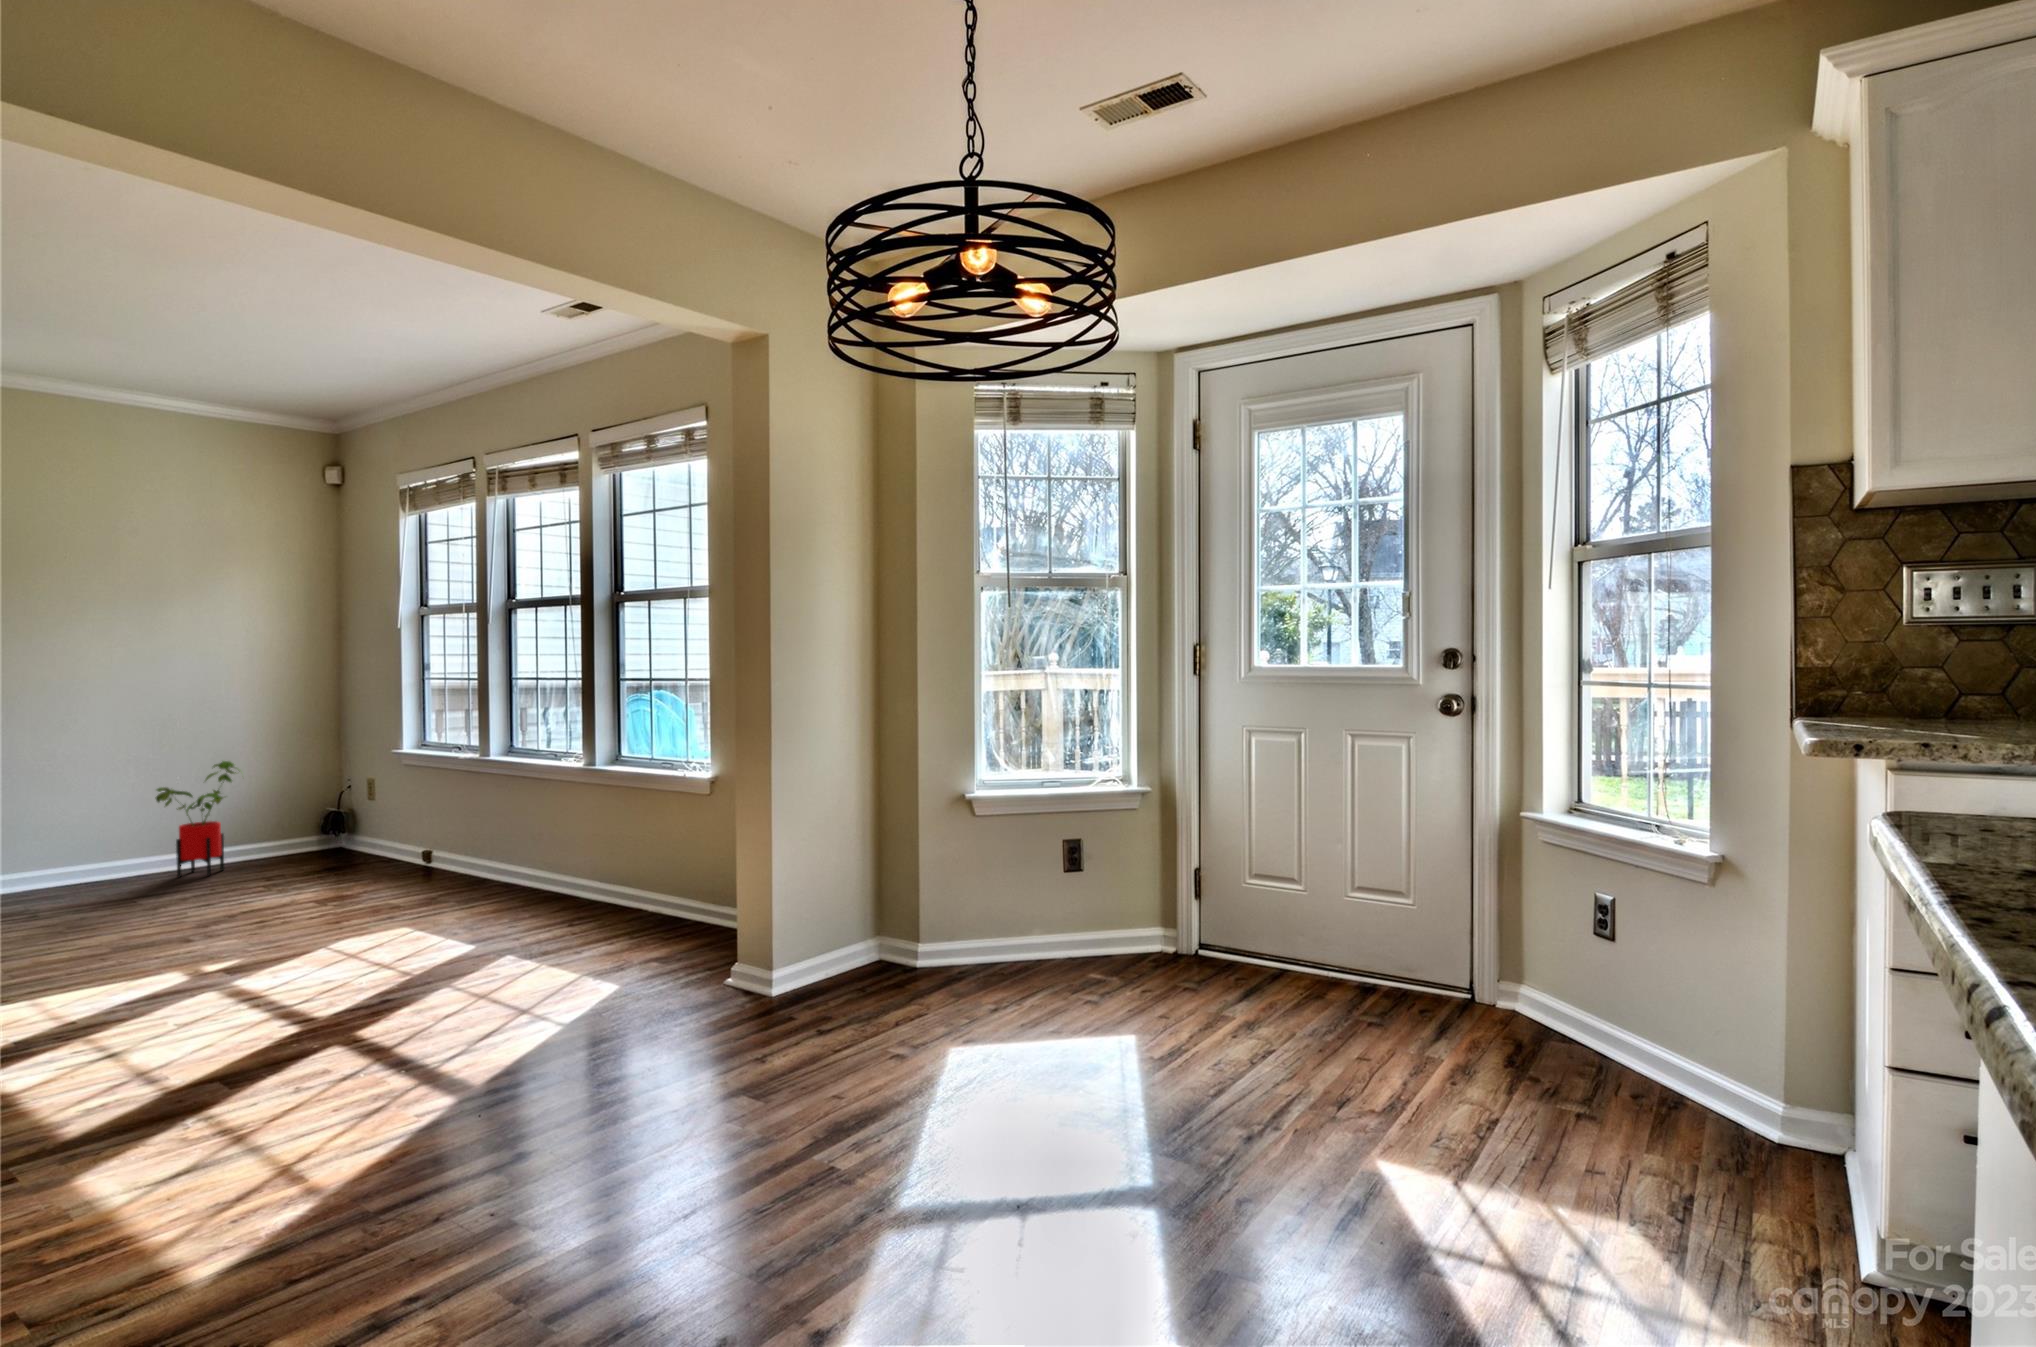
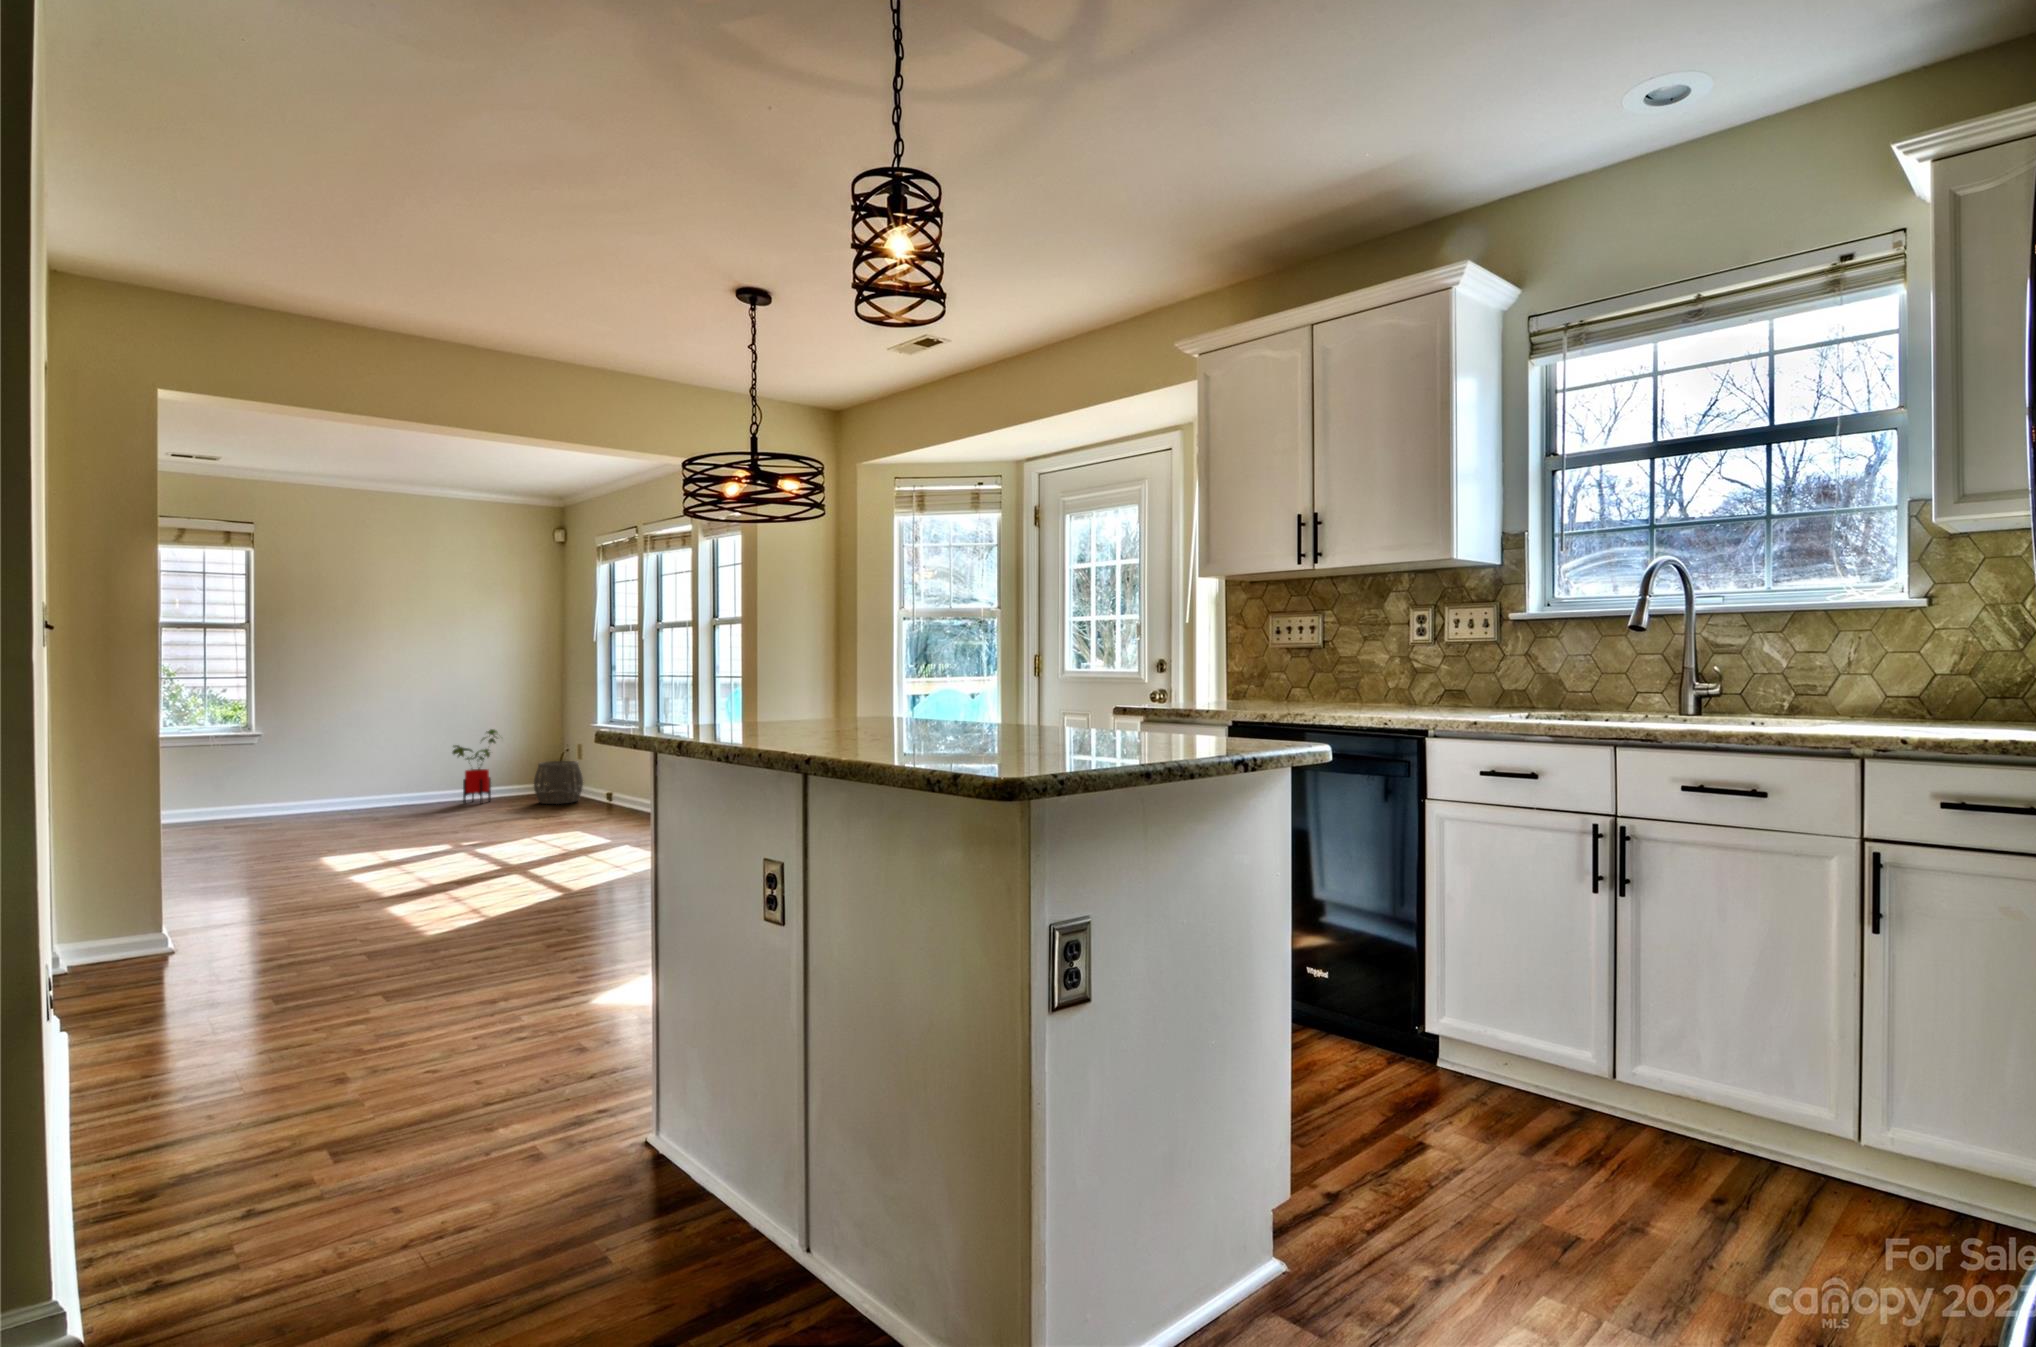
woven basket: none [299,803,381,871] -> present [534,761,583,804]

